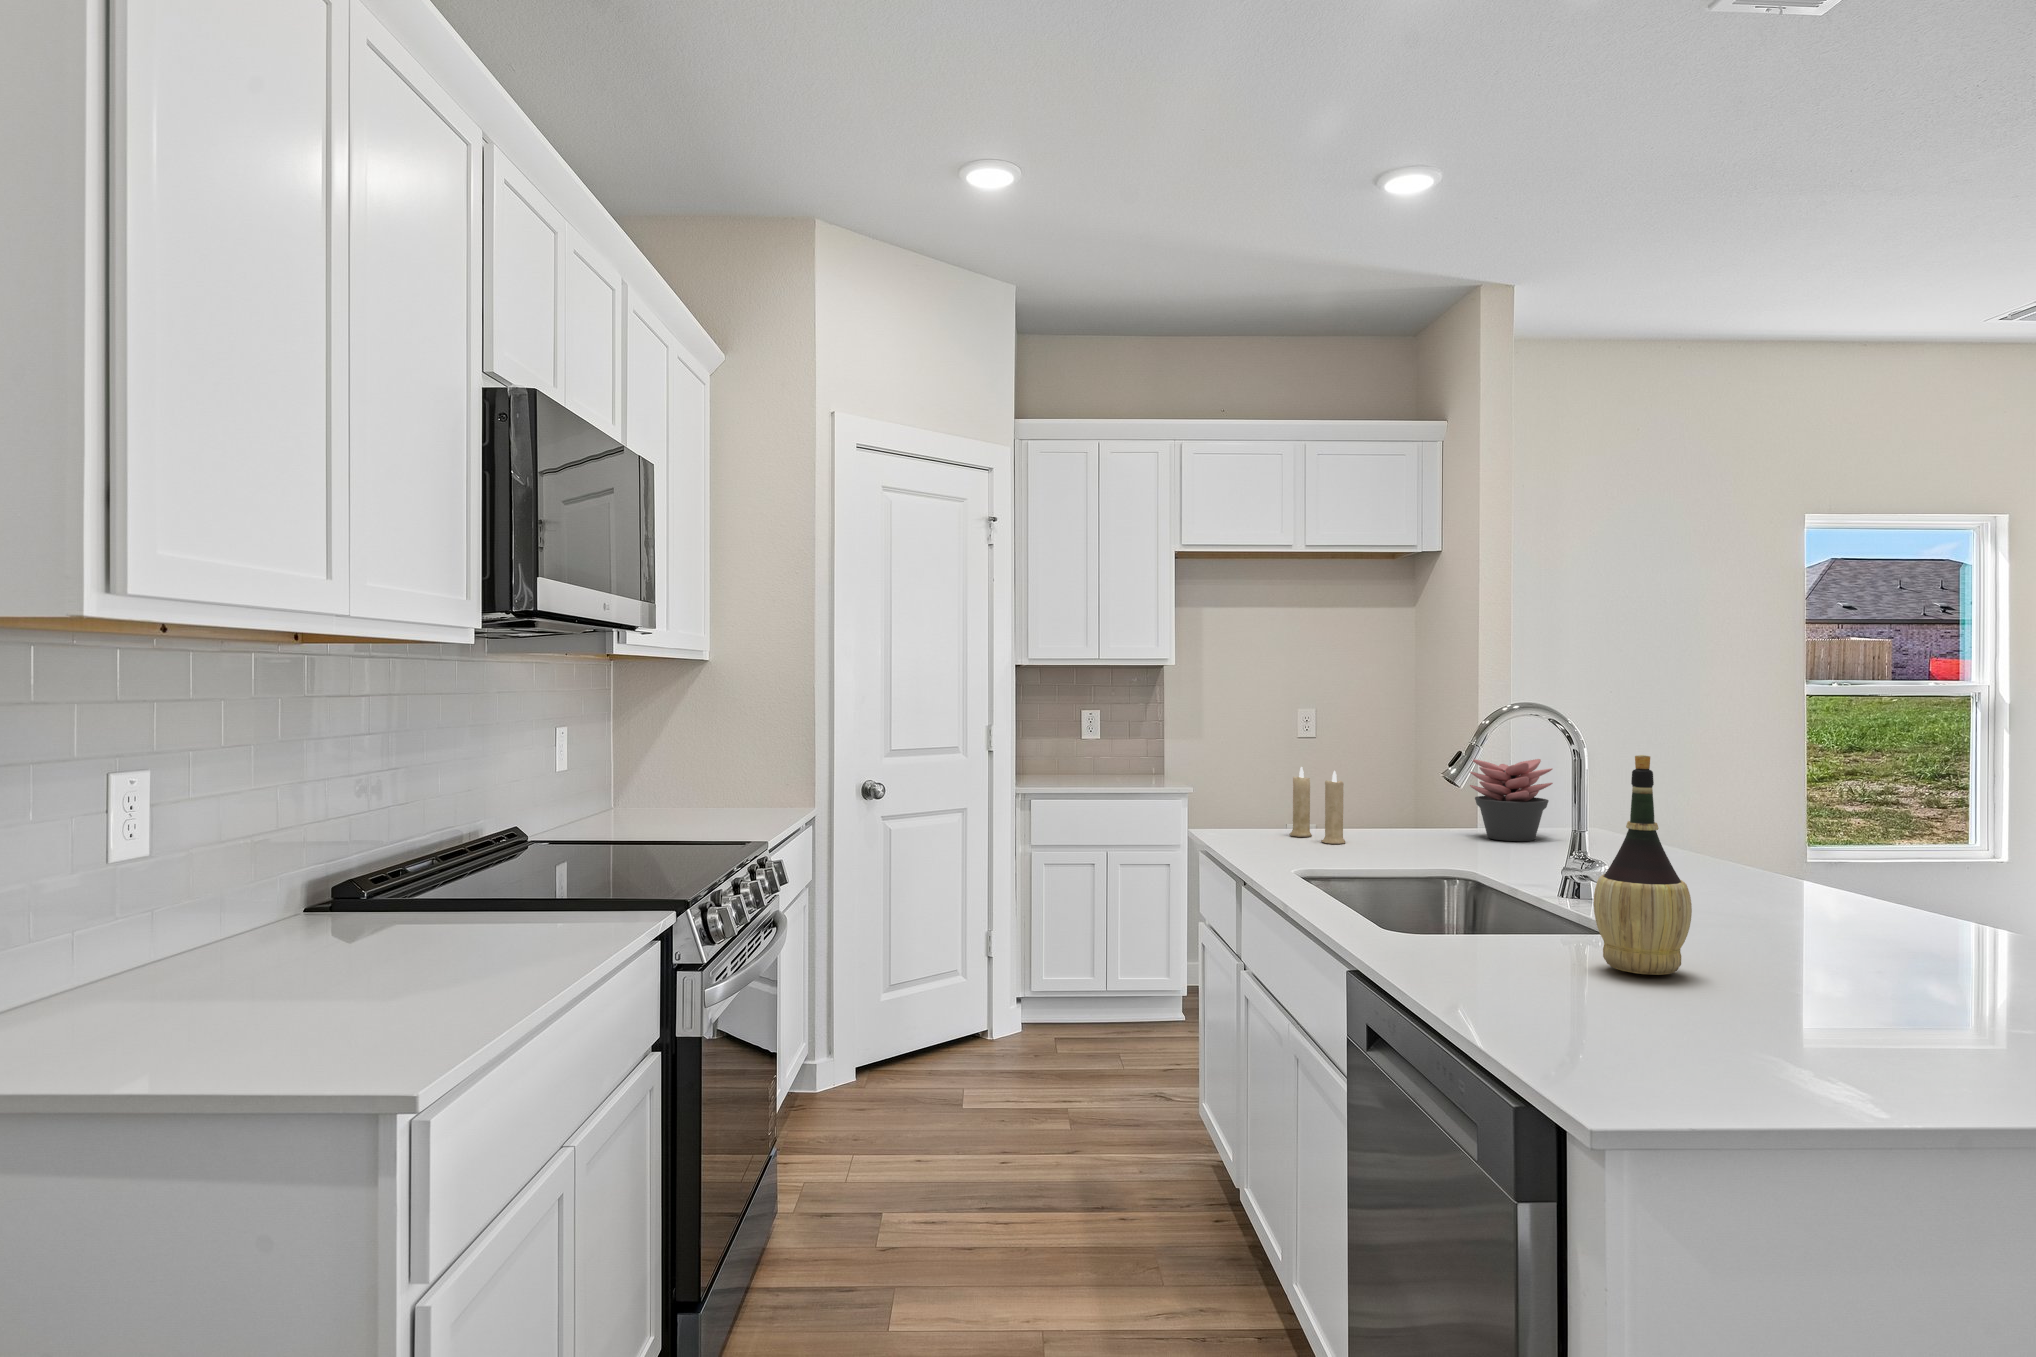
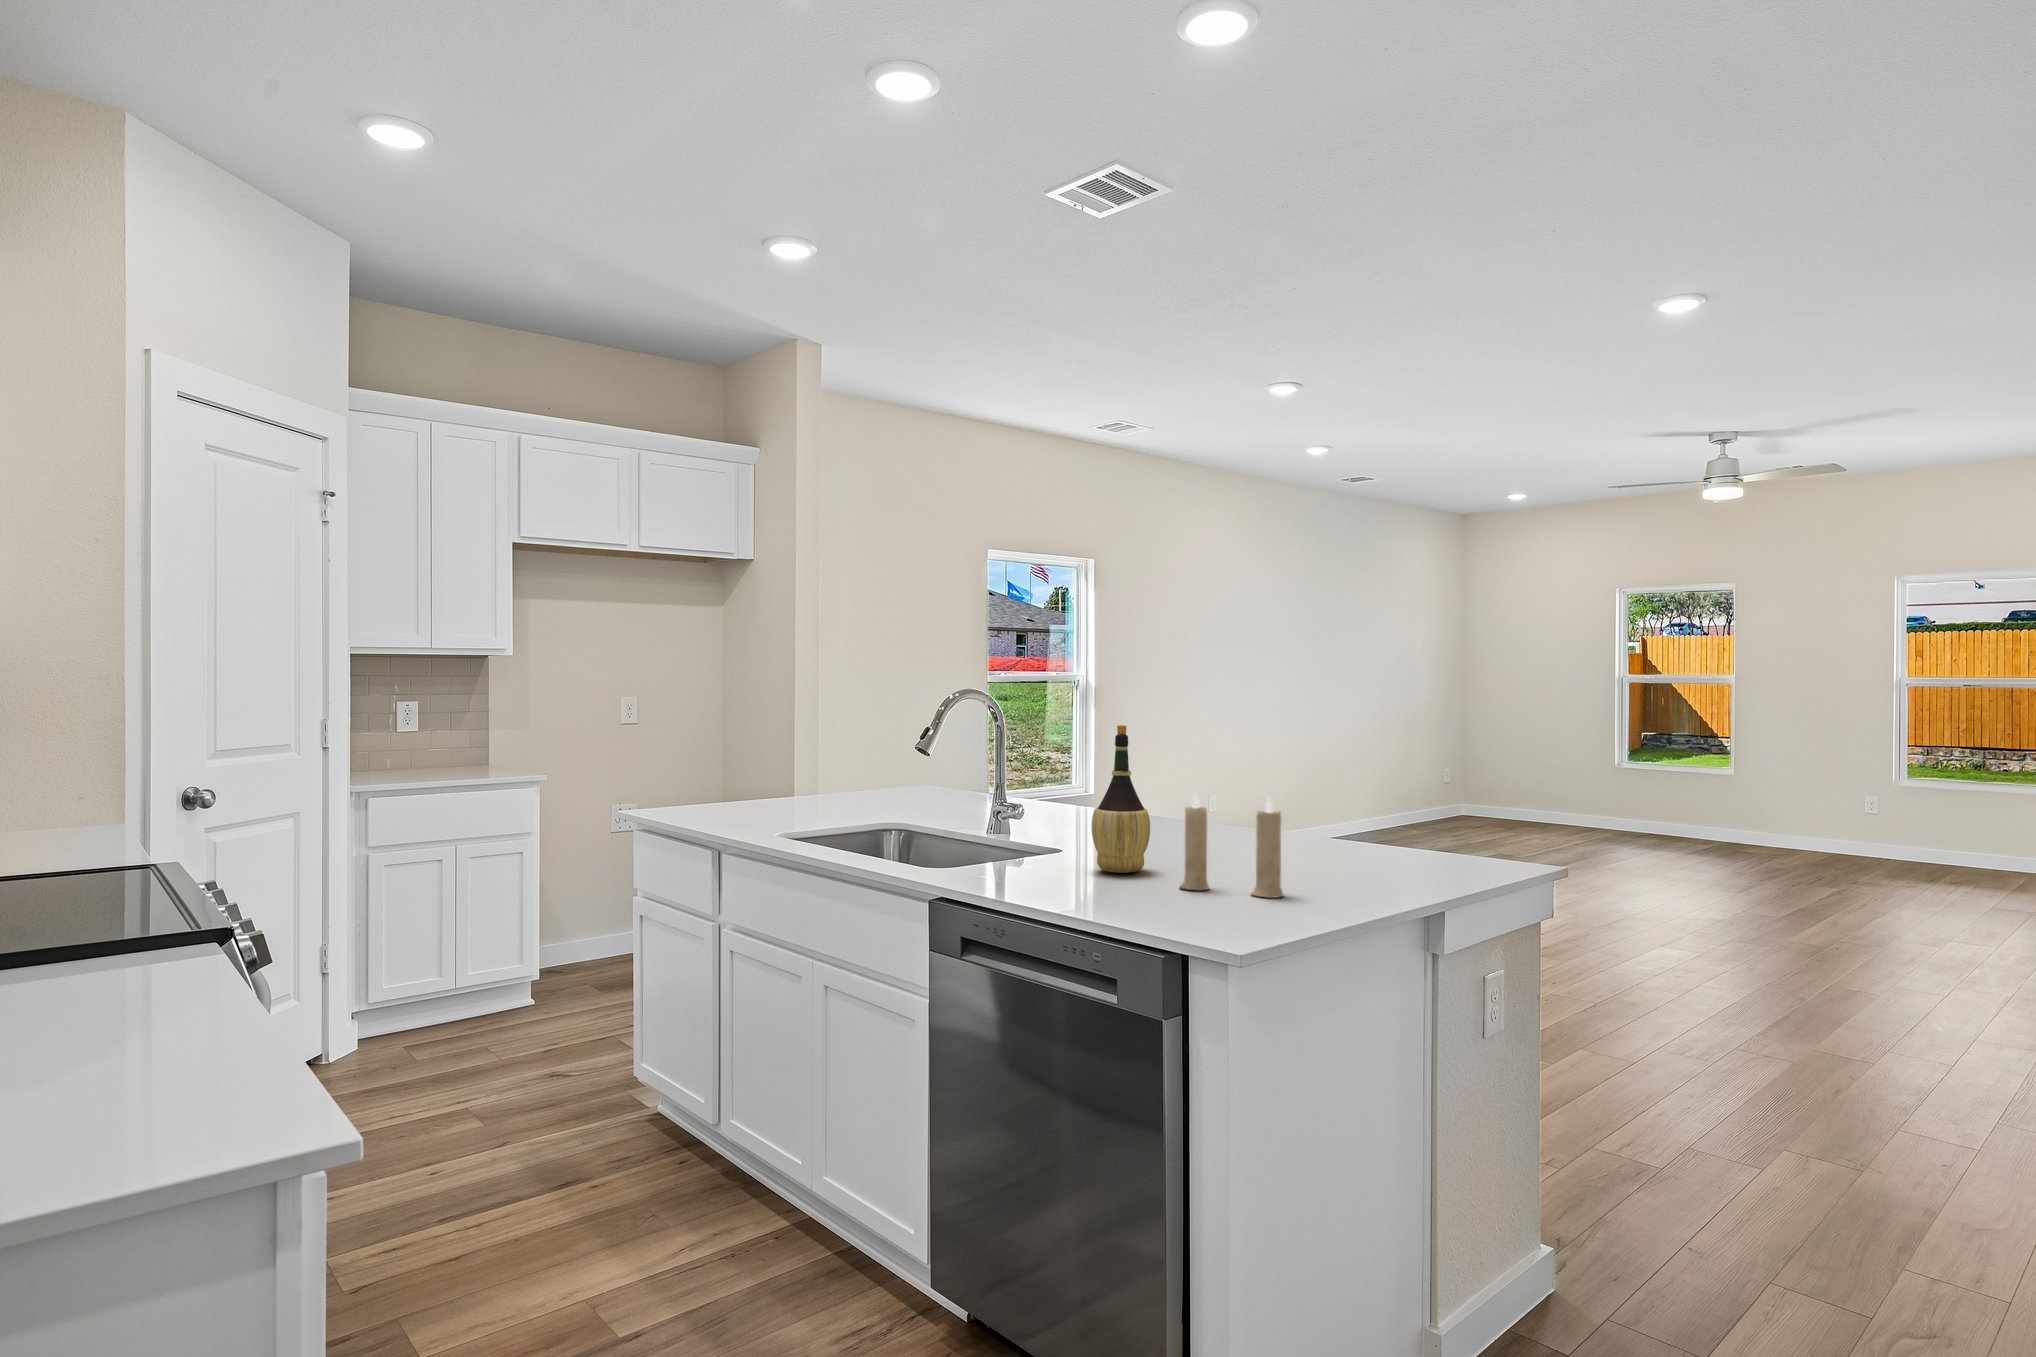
succulent plant: present [1470,759,1553,841] -> none [859,734,923,799]
candle: present [1289,767,1345,844] -> present [1180,794,1283,898]

